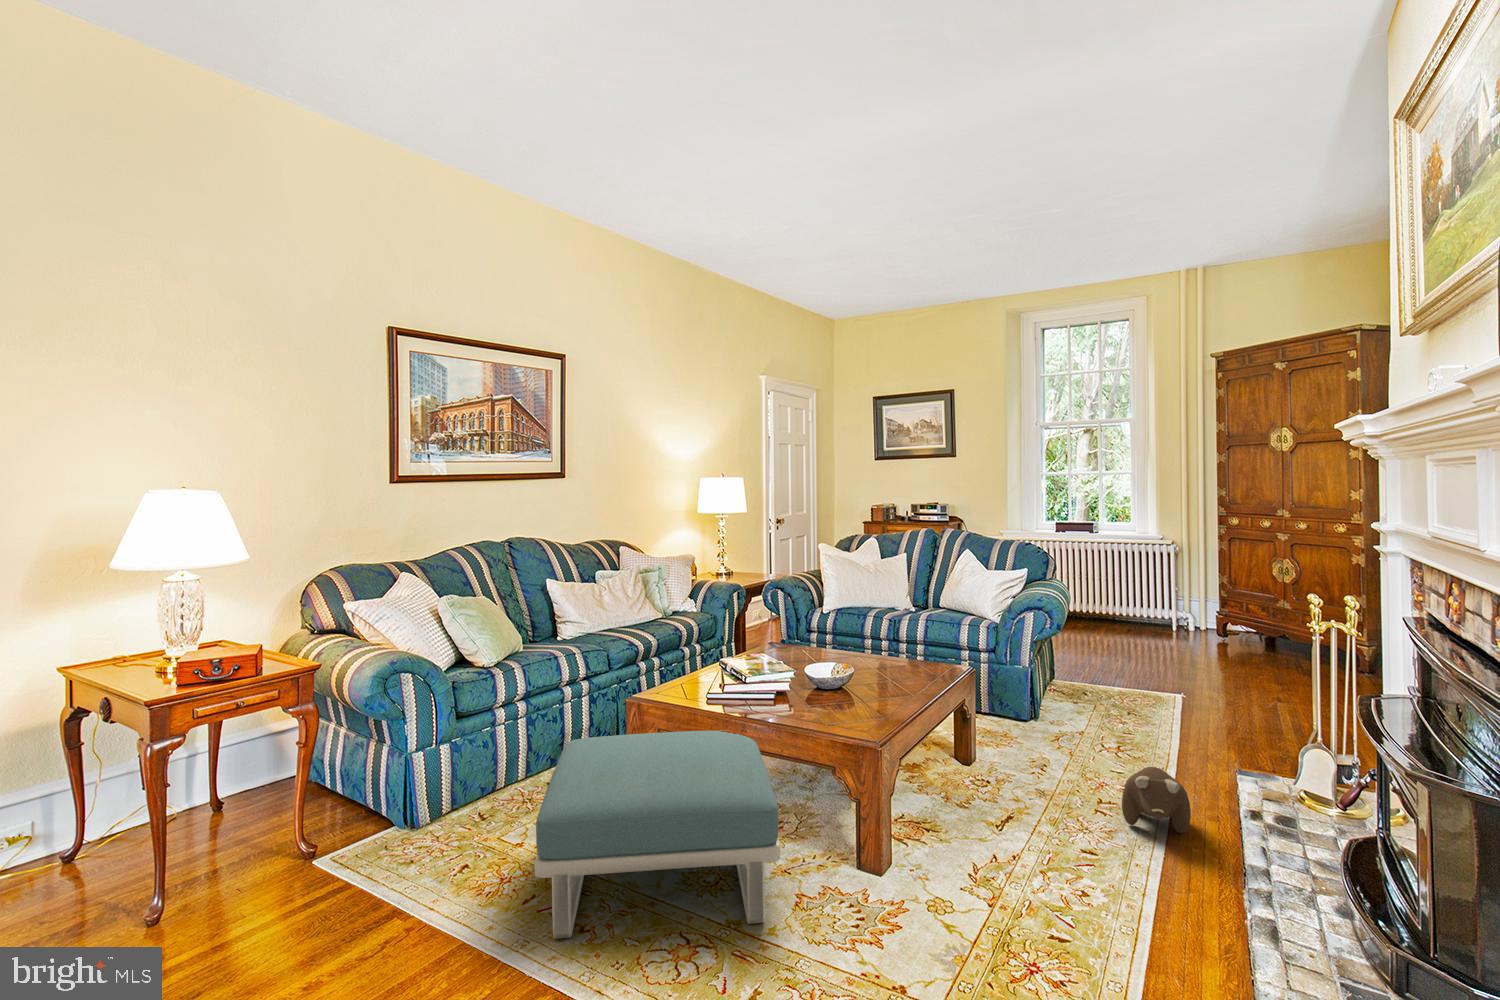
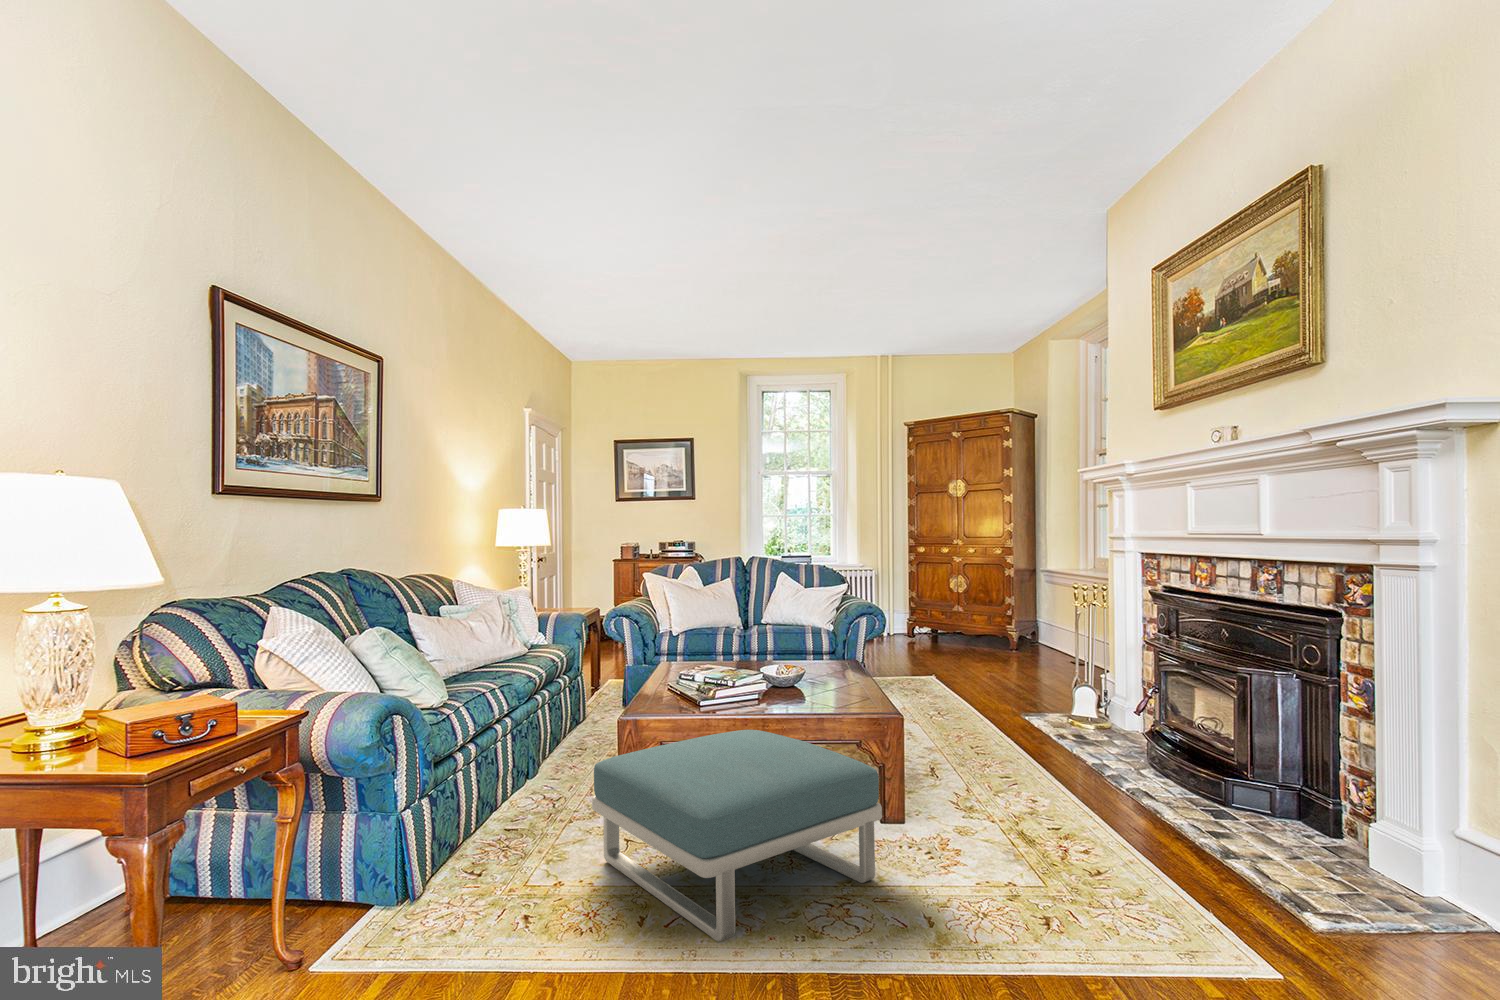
plush toy: present [1122,767,1191,833] -> none [1003,715,1054,762]

